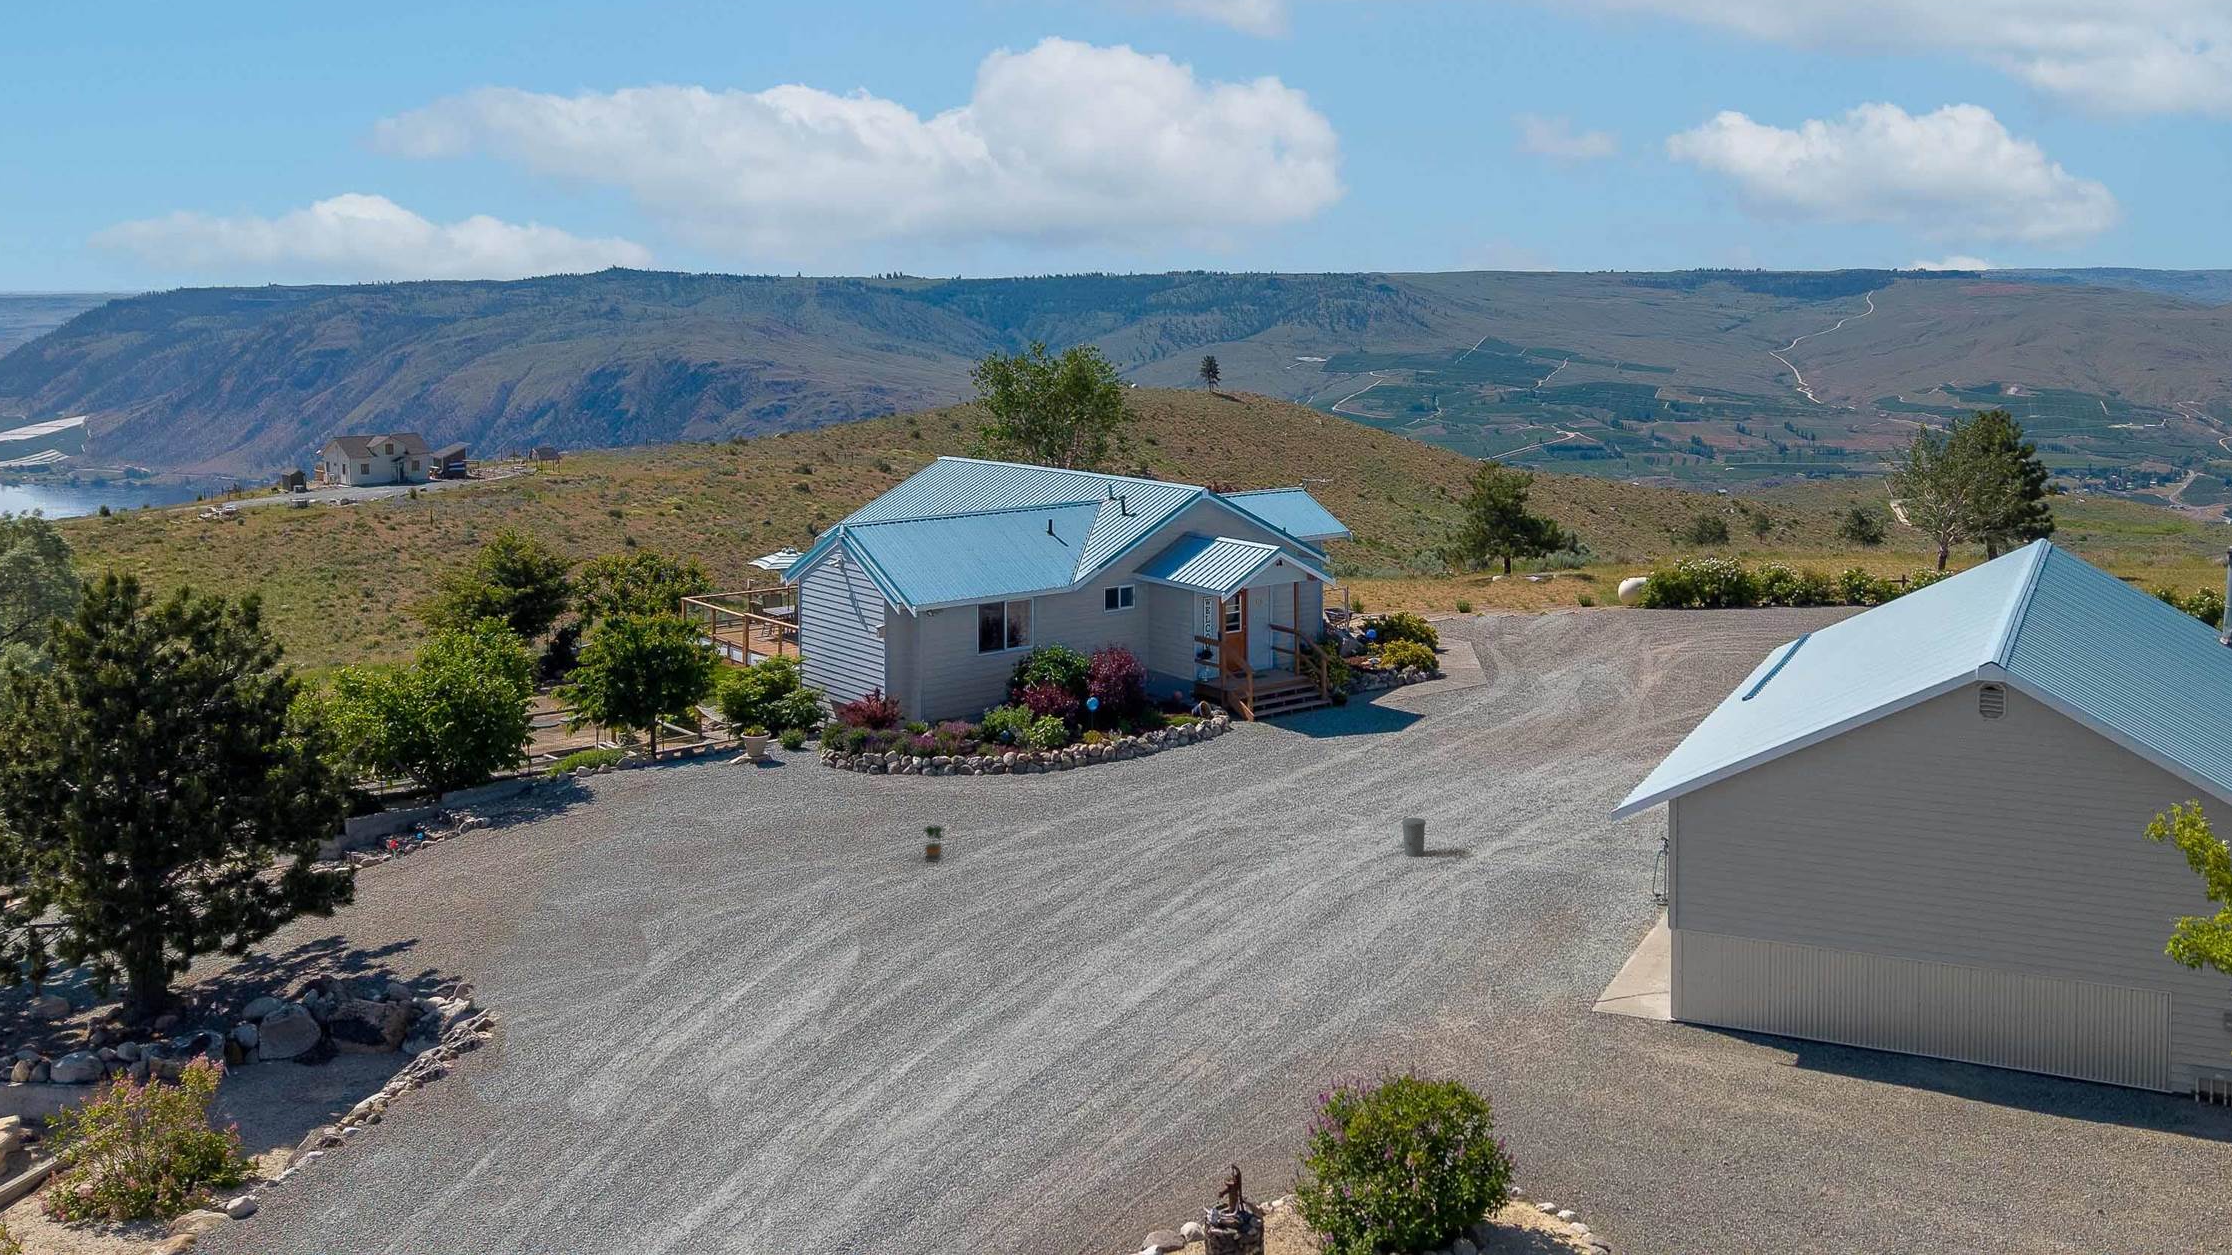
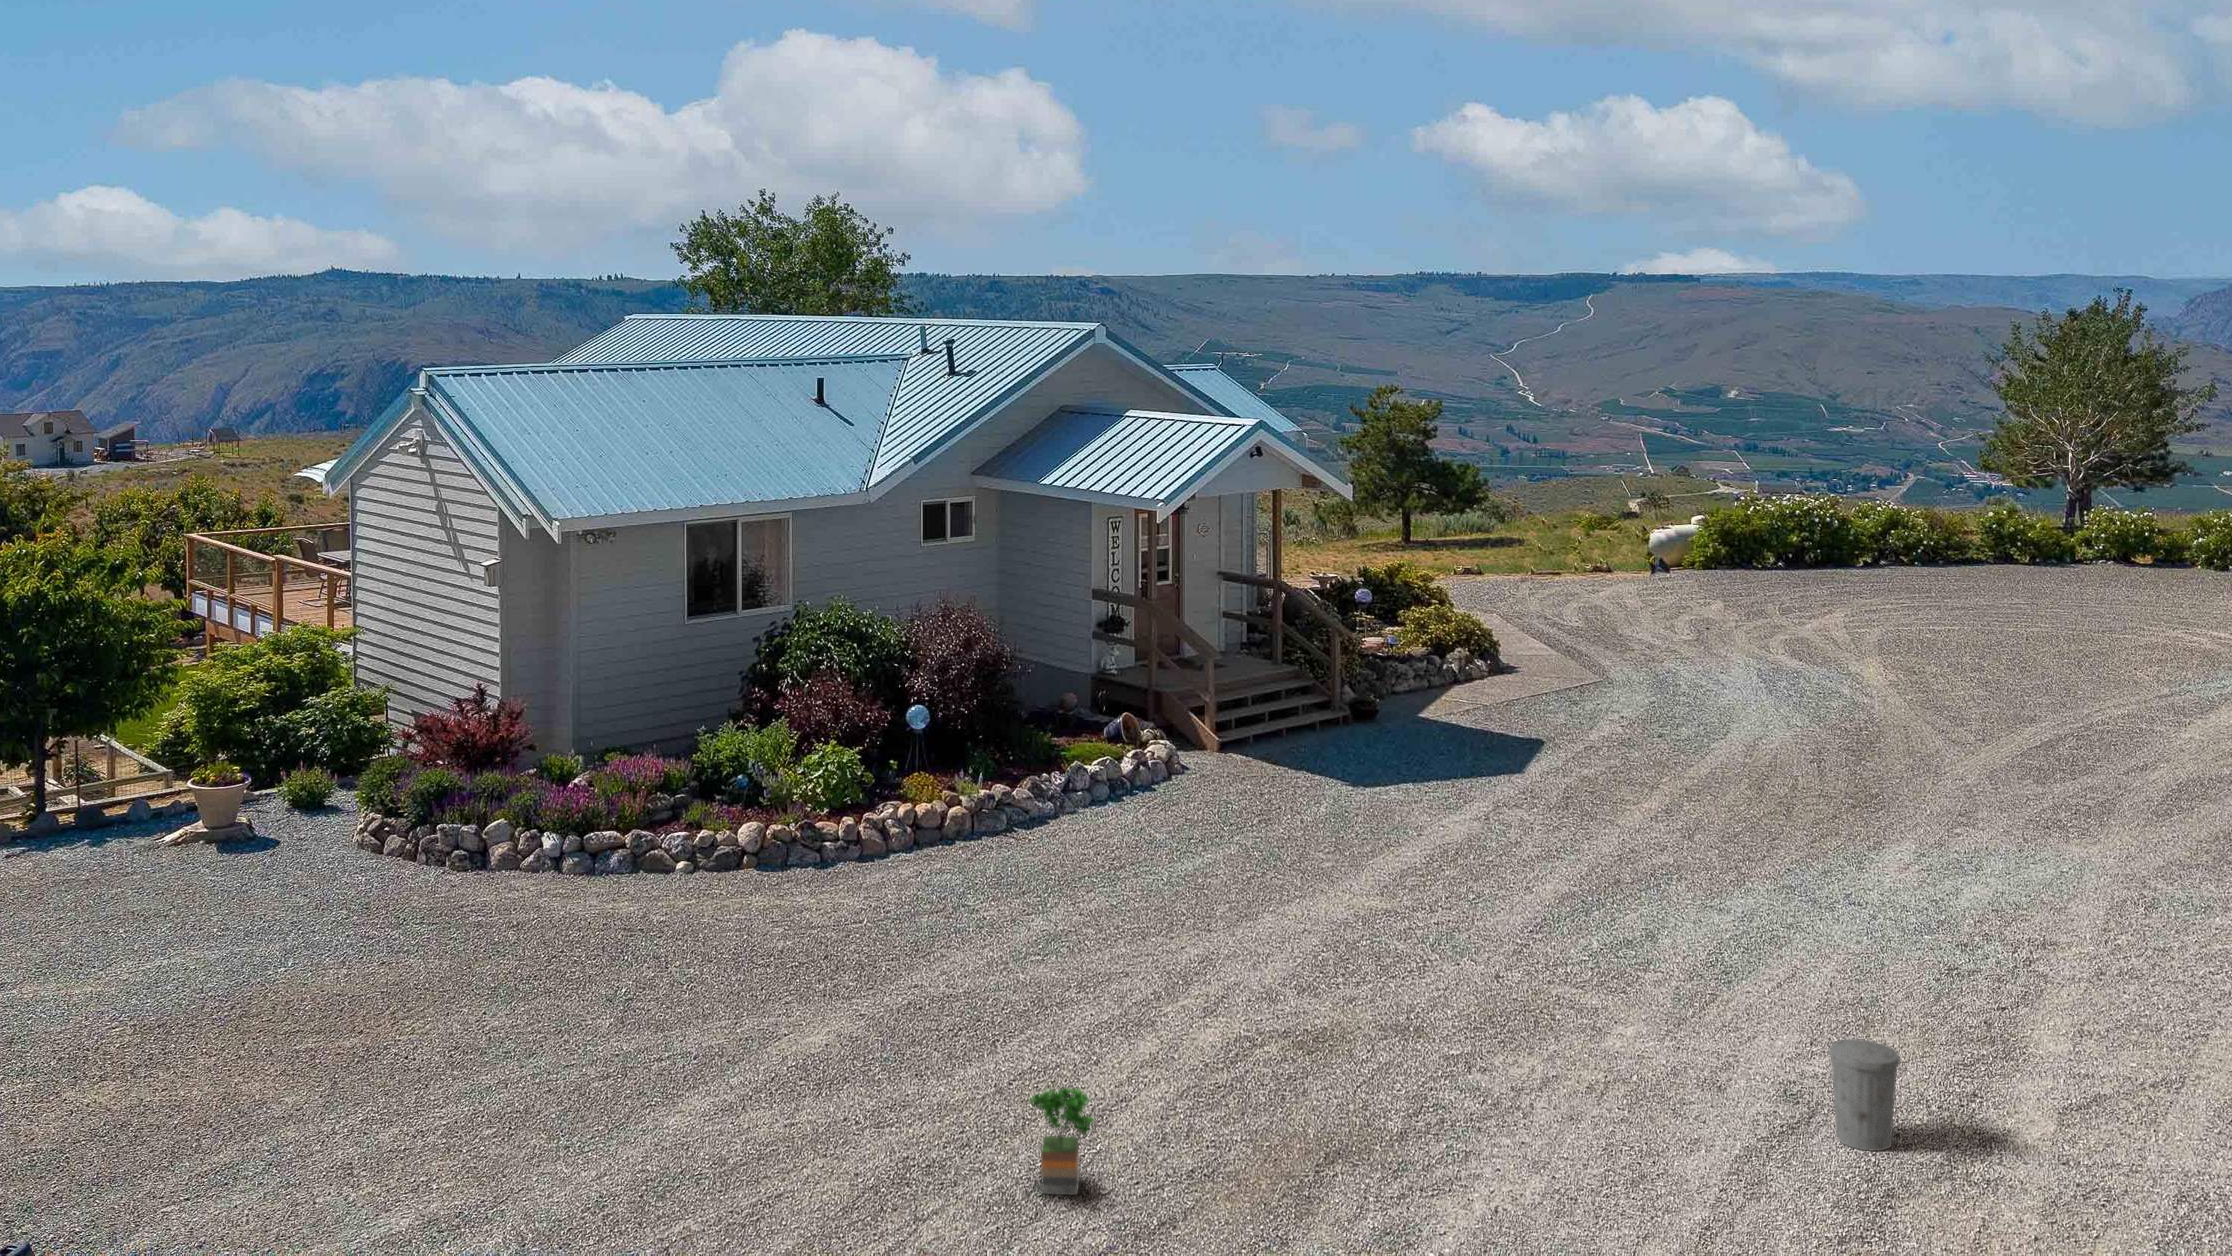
potted tree: present [923,826,943,862] -> present [1030,1087,1094,1195]

